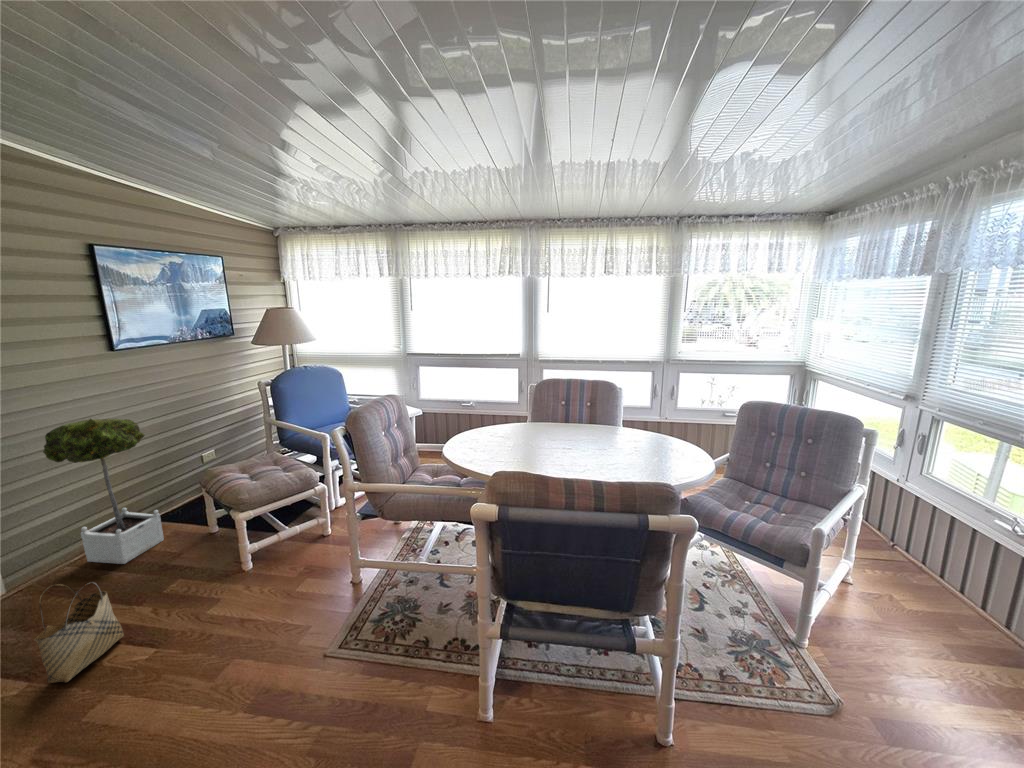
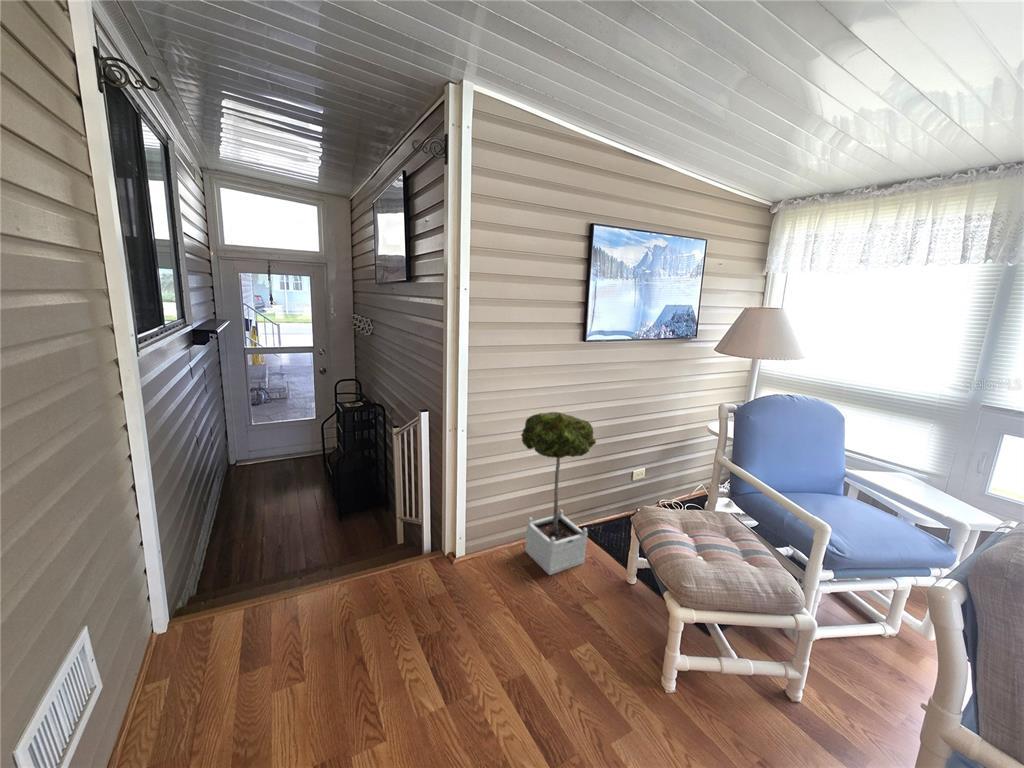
woven basket: present [35,582,124,683] -> none [467,601,533,730]

